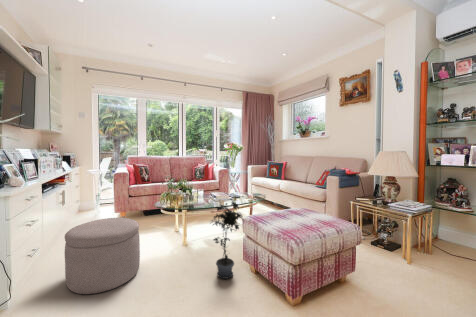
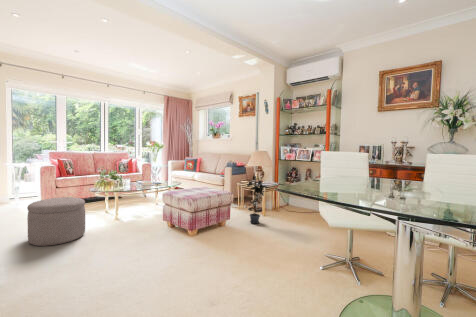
potted plant: present [212,199,243,279] -> present [247,181,268,224]

